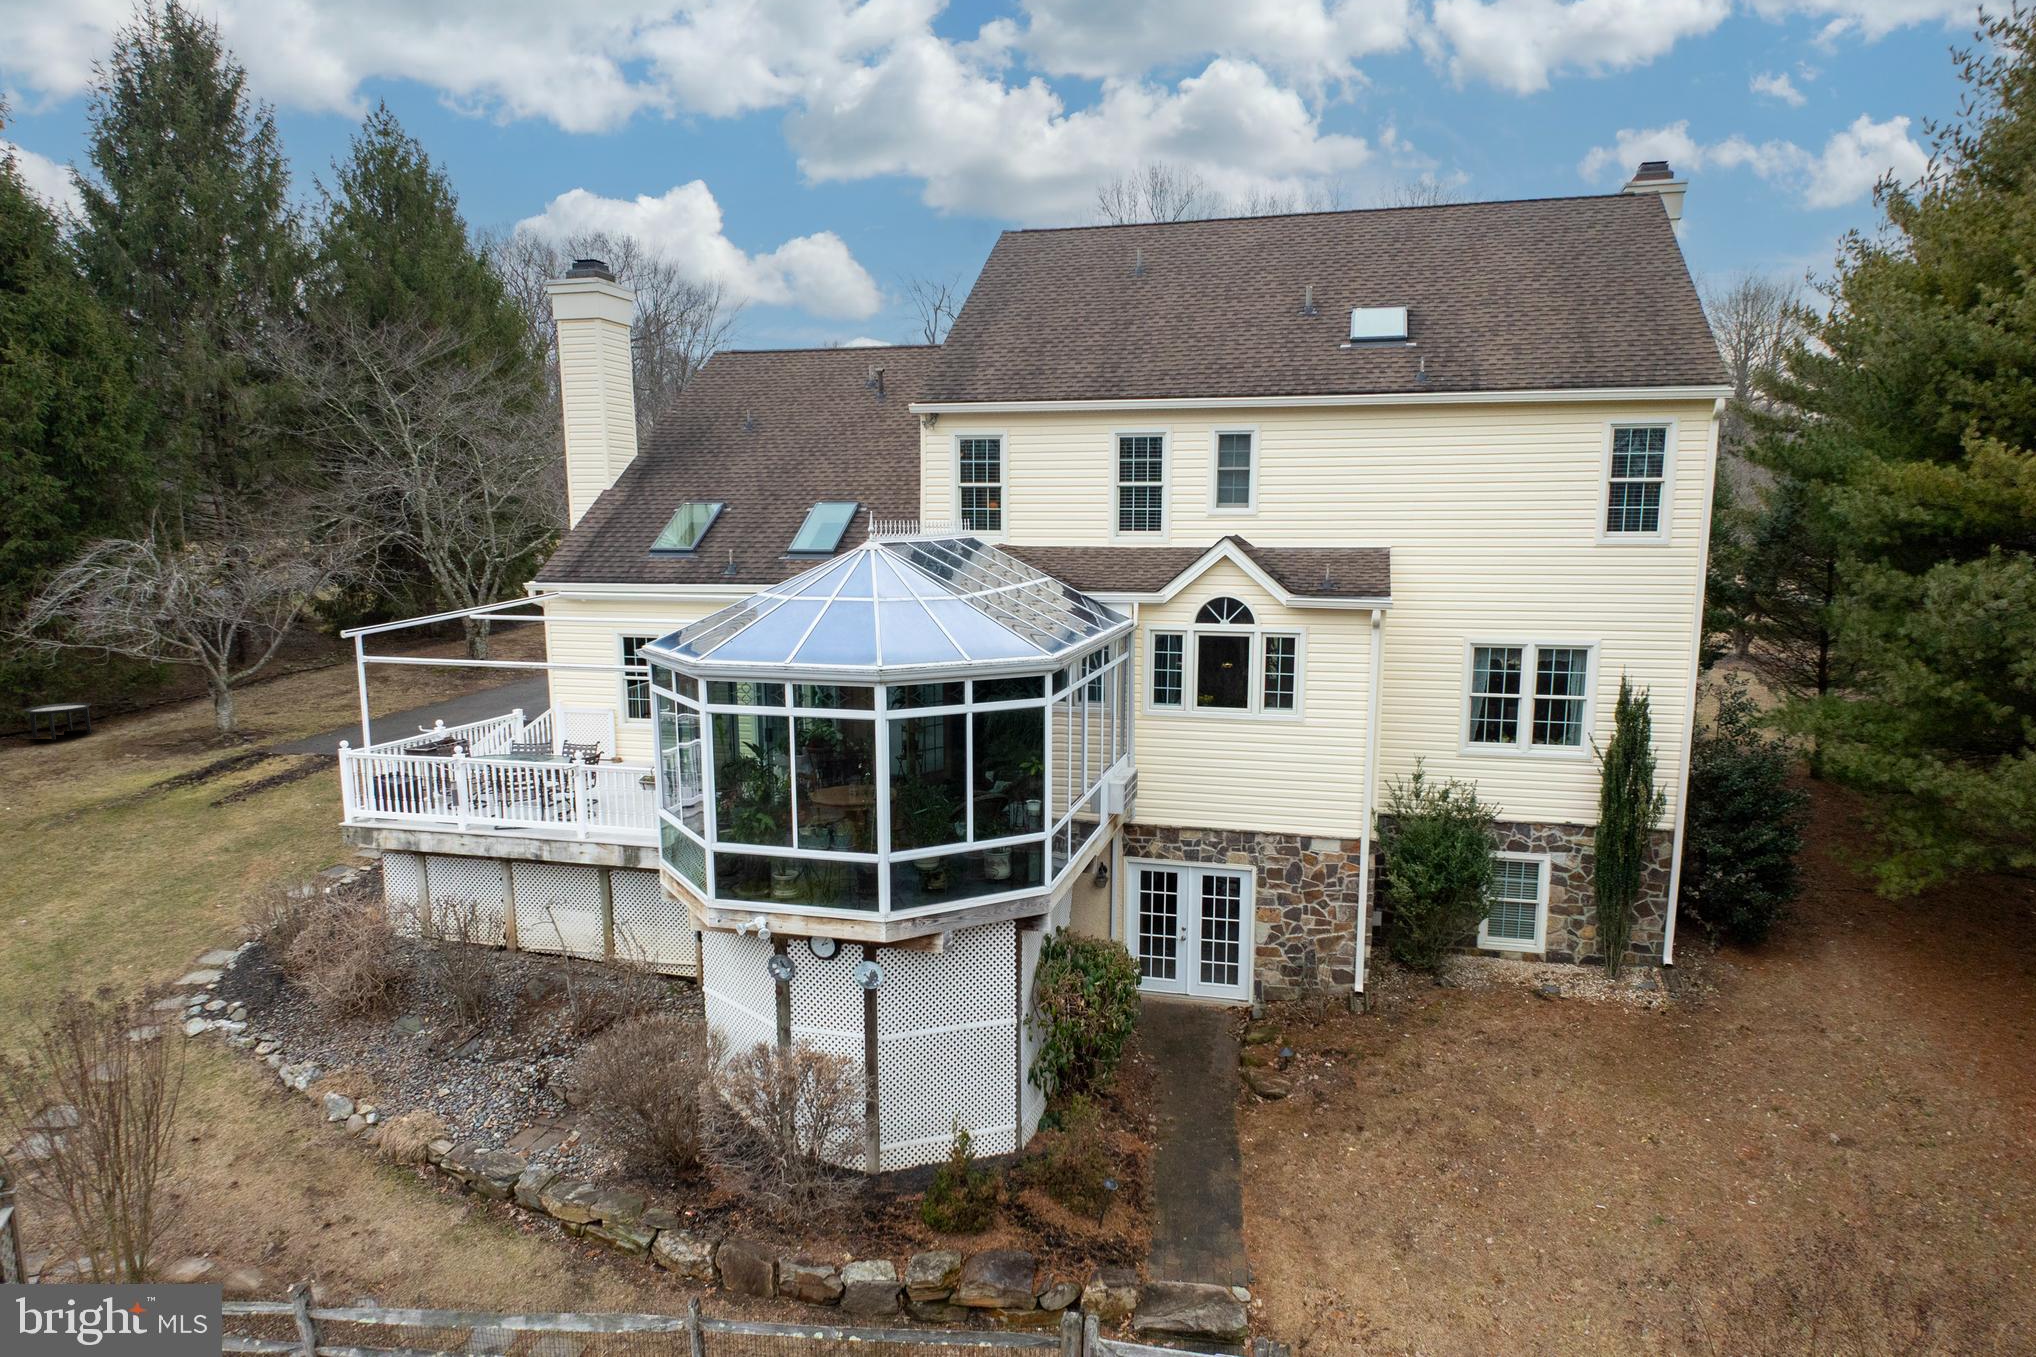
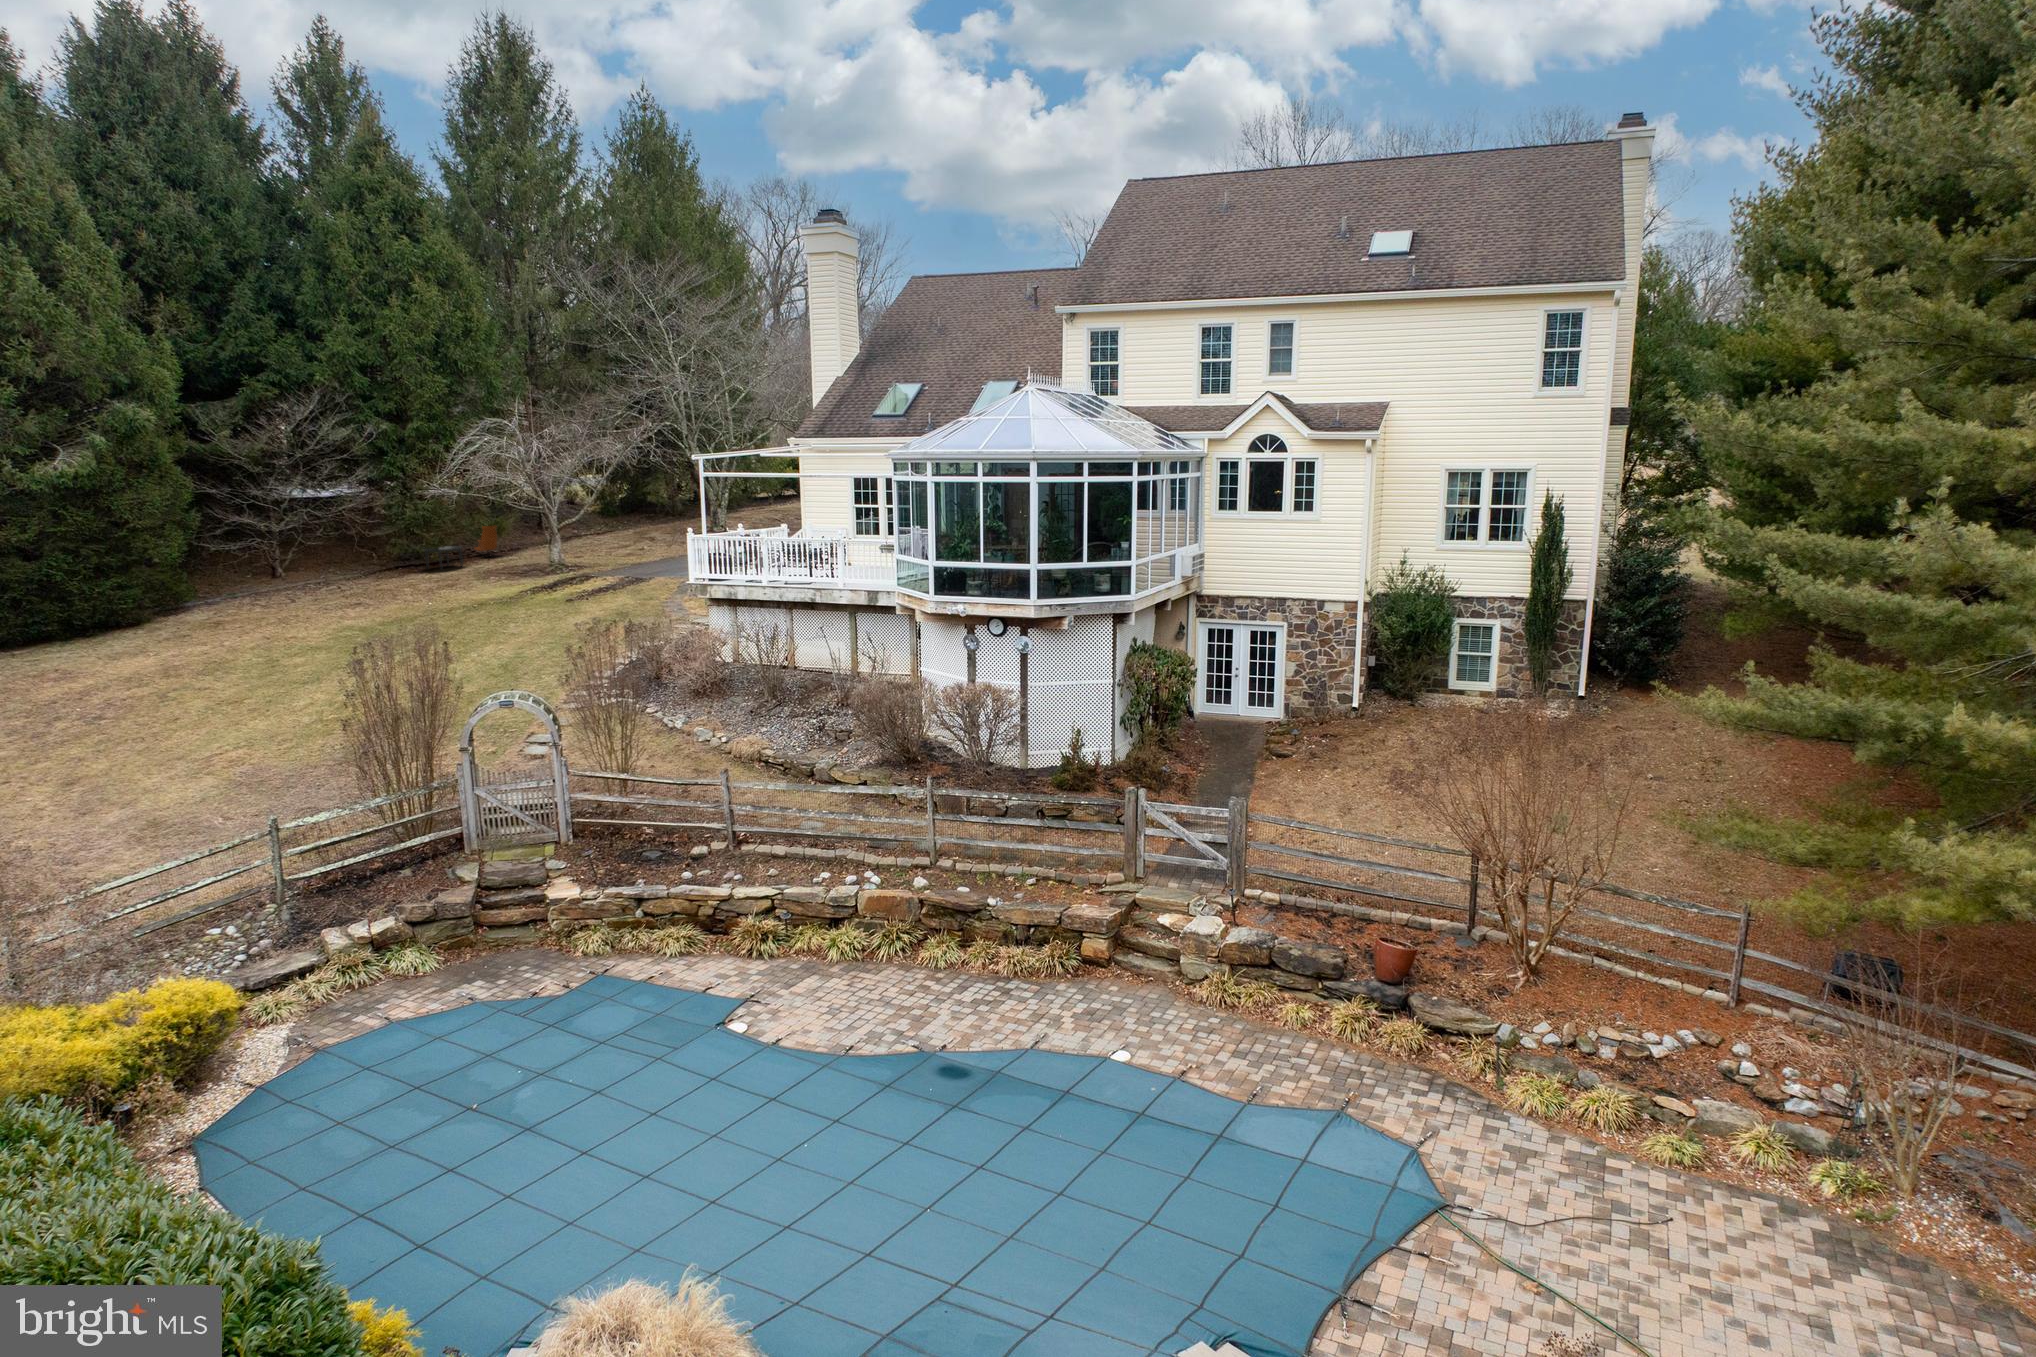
lounge chair: none [121,670,157,714] -> present [475,526,498,556]

